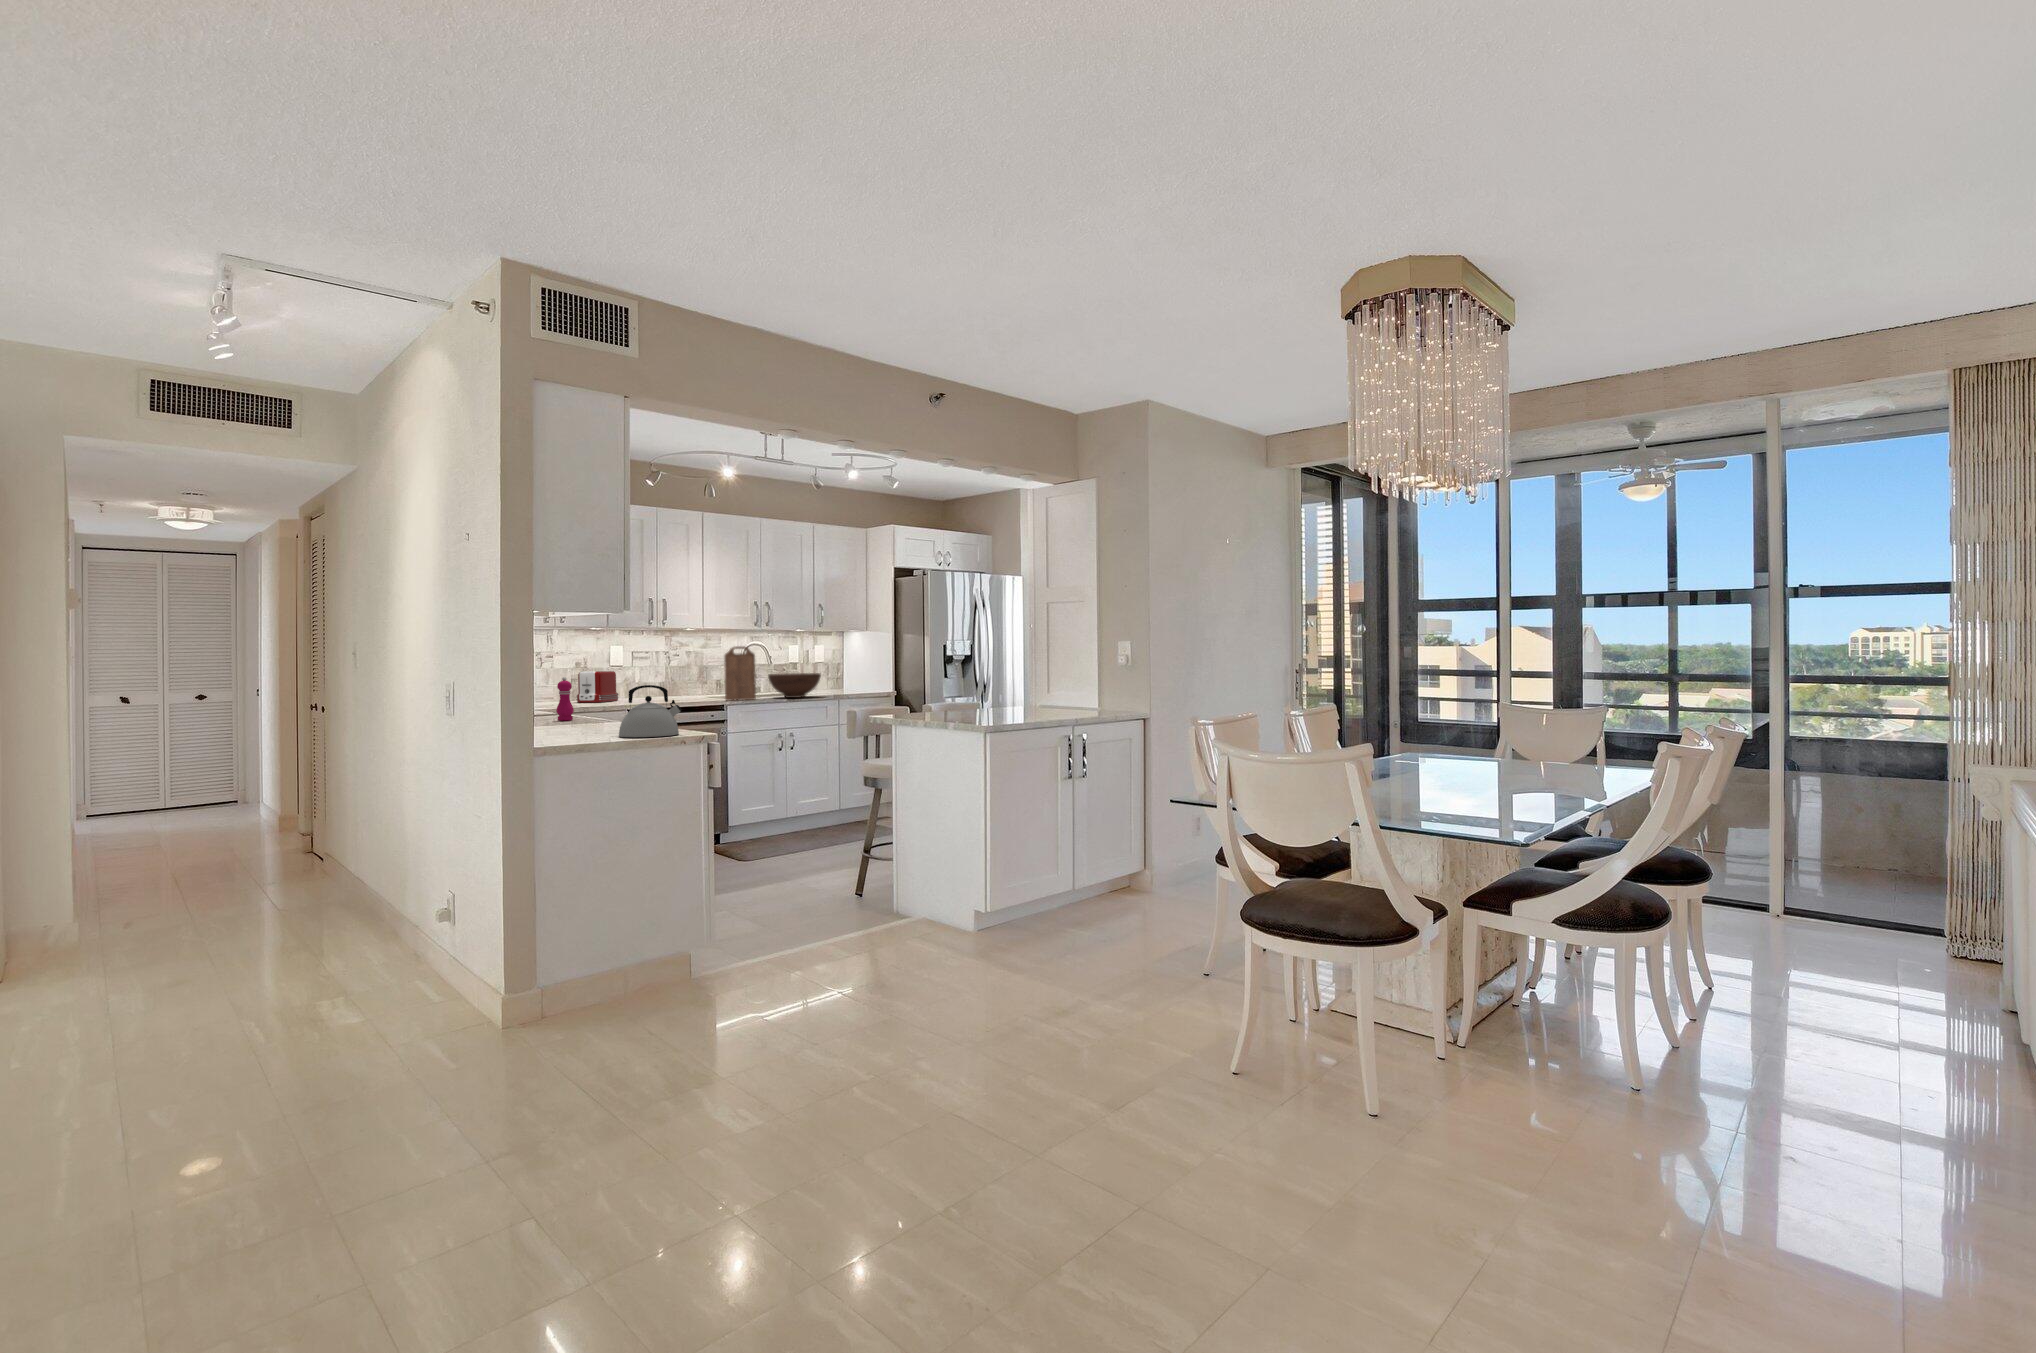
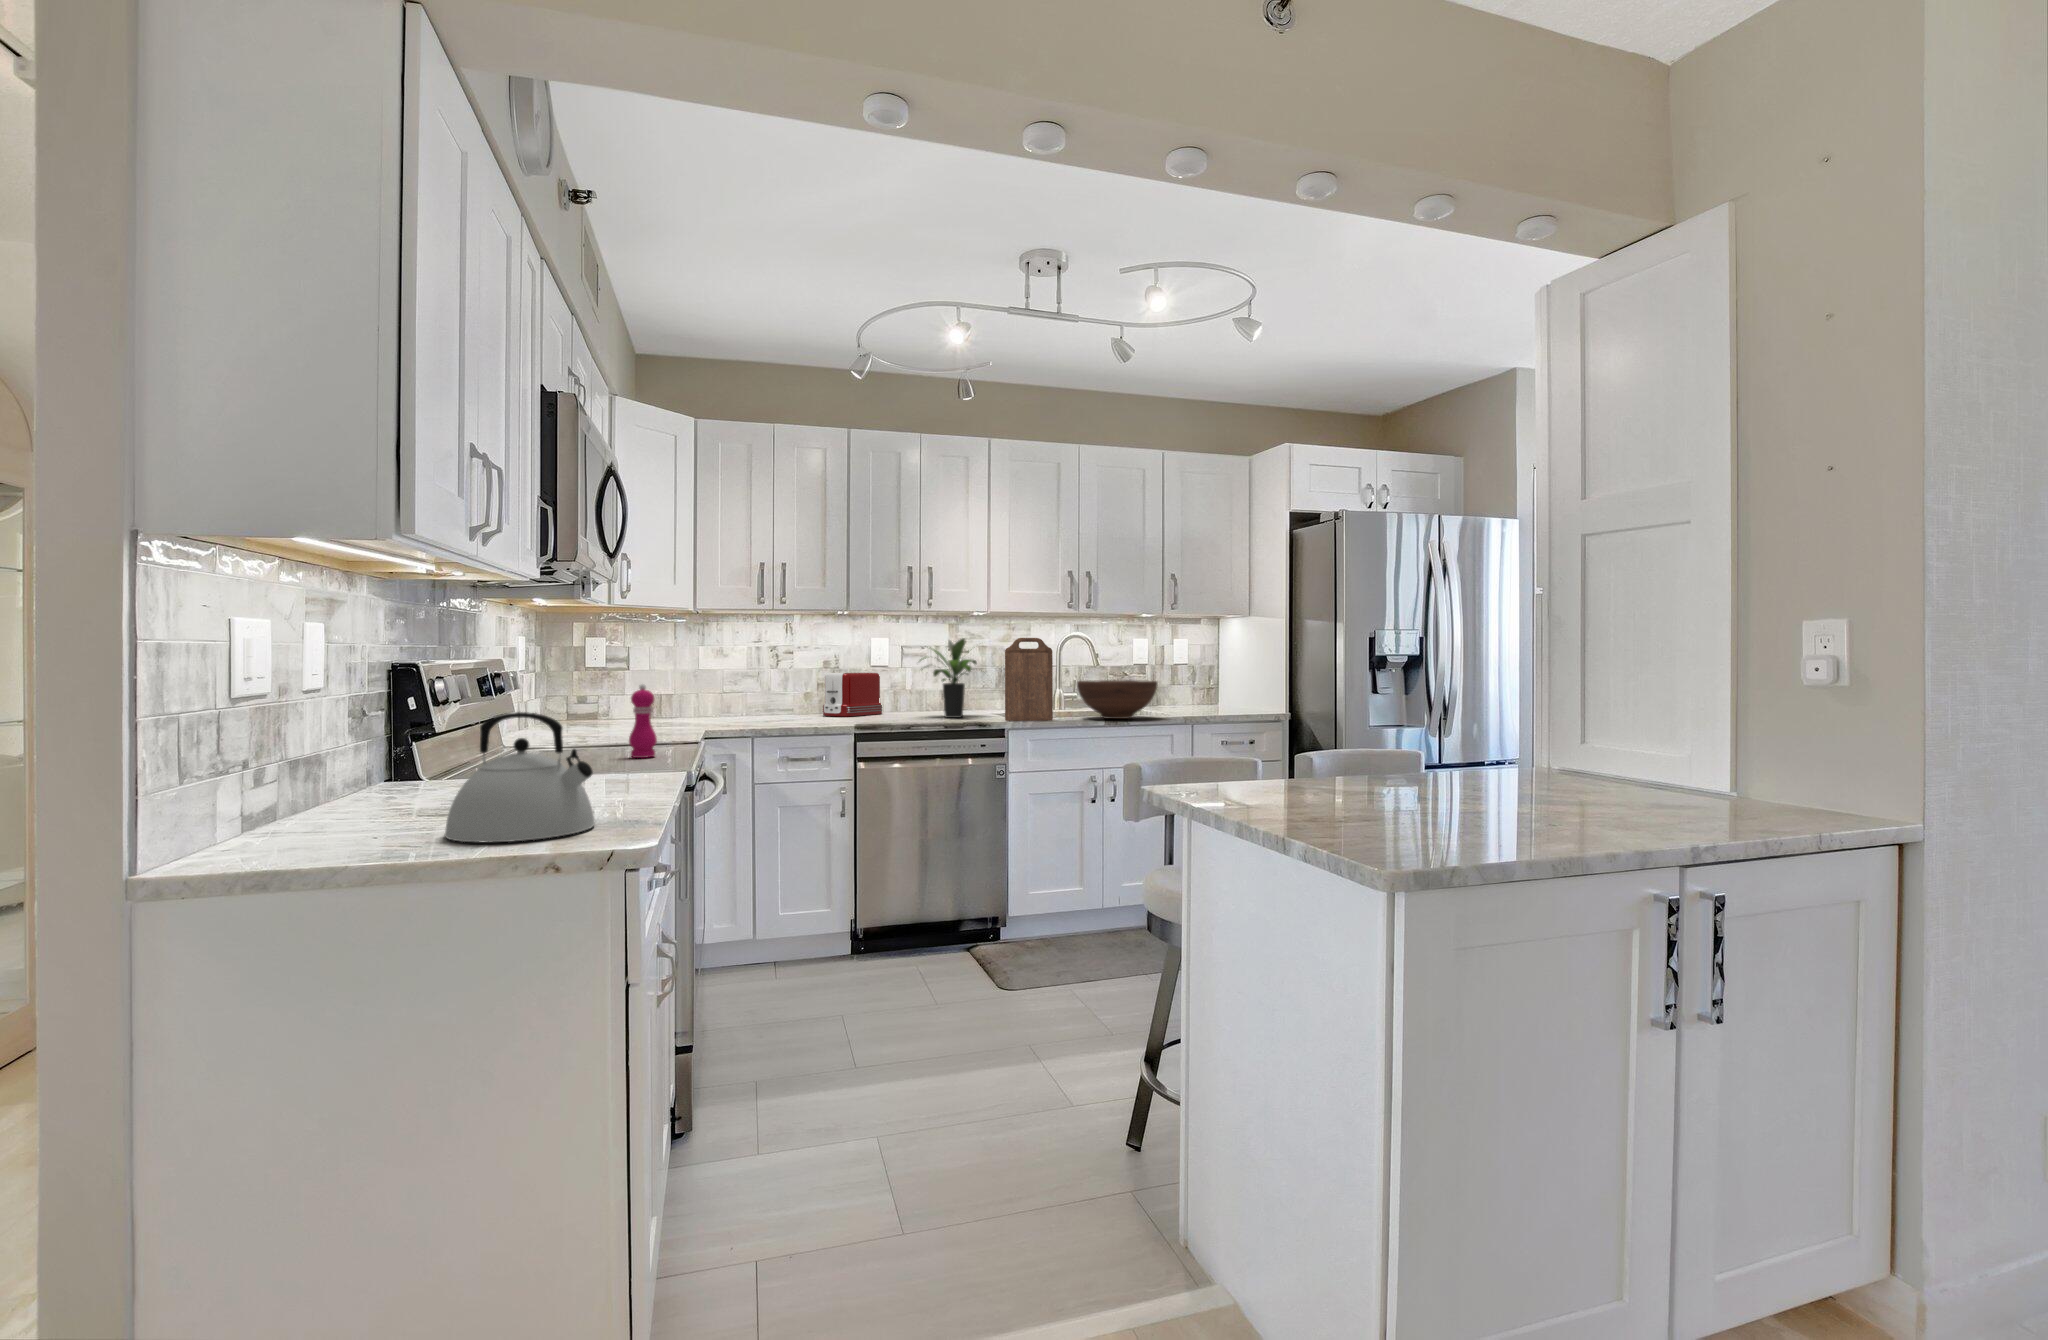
potted plant: none [655,647,704,701] -> present [920,638,977,718]

